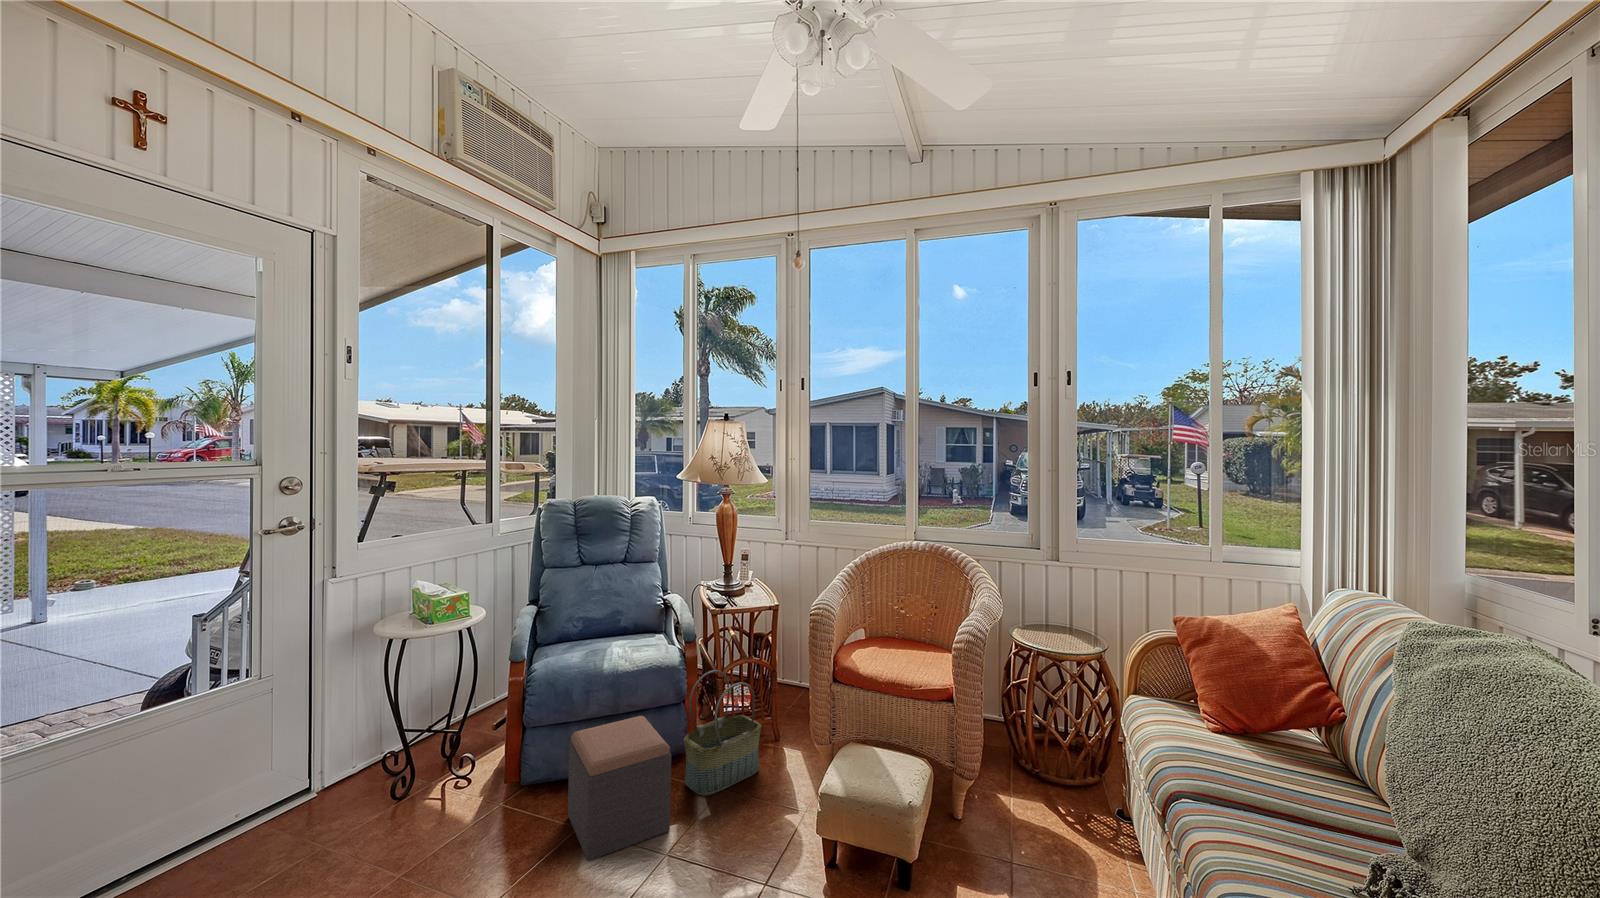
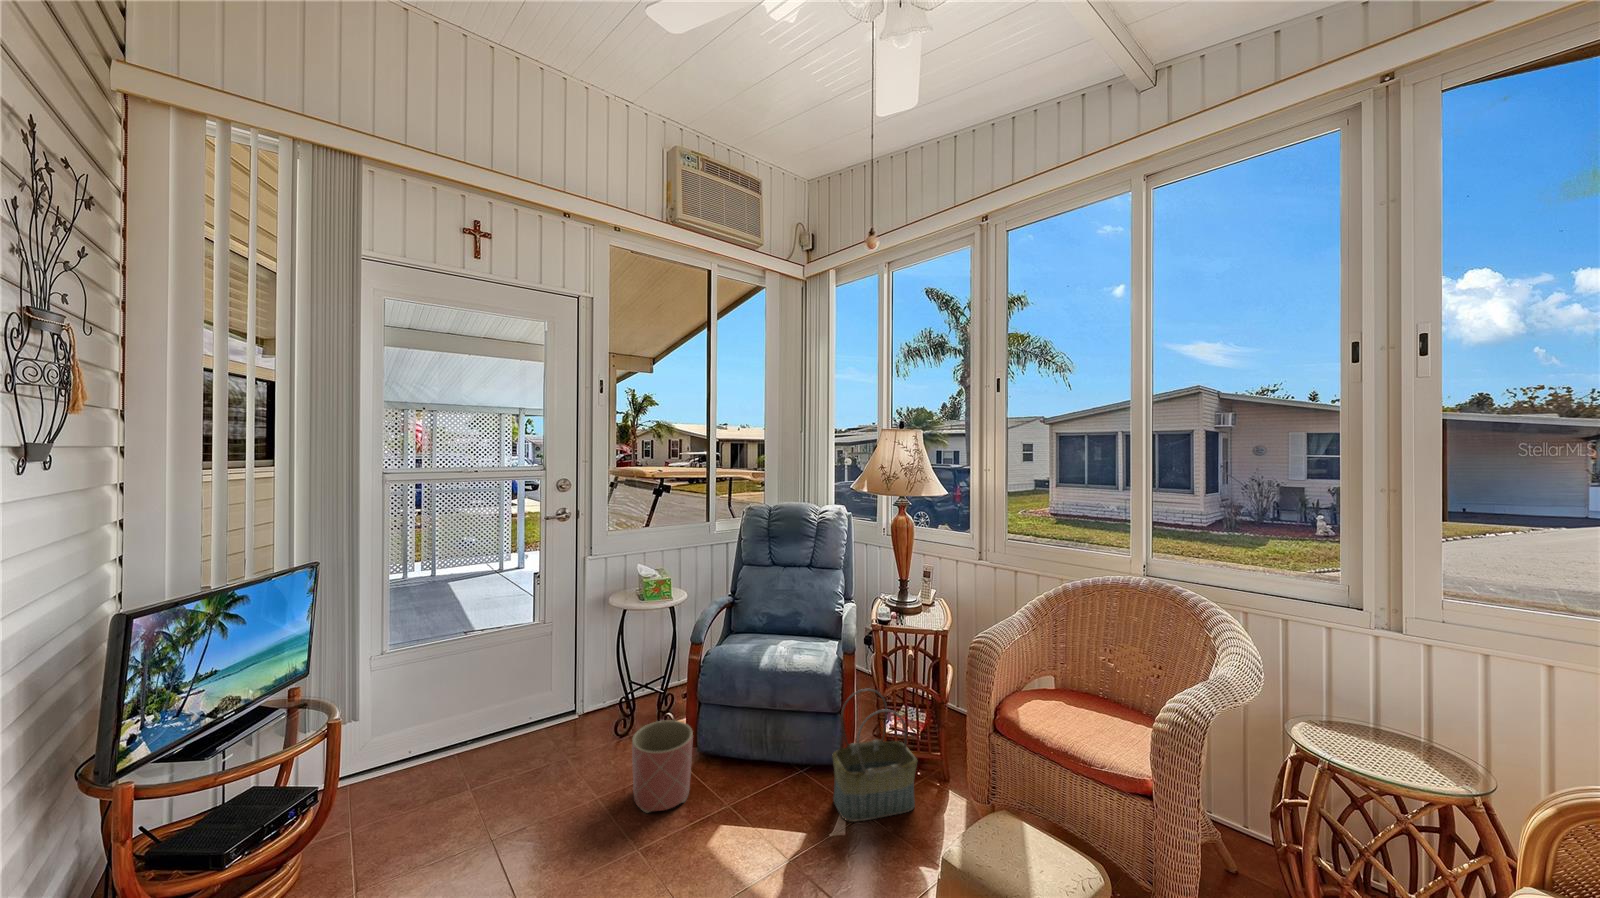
footstool: present [568,716,671,861] -> none [716,720,800,853]
planter: none [455,748,531,855] -> present [632,720,693,813]

